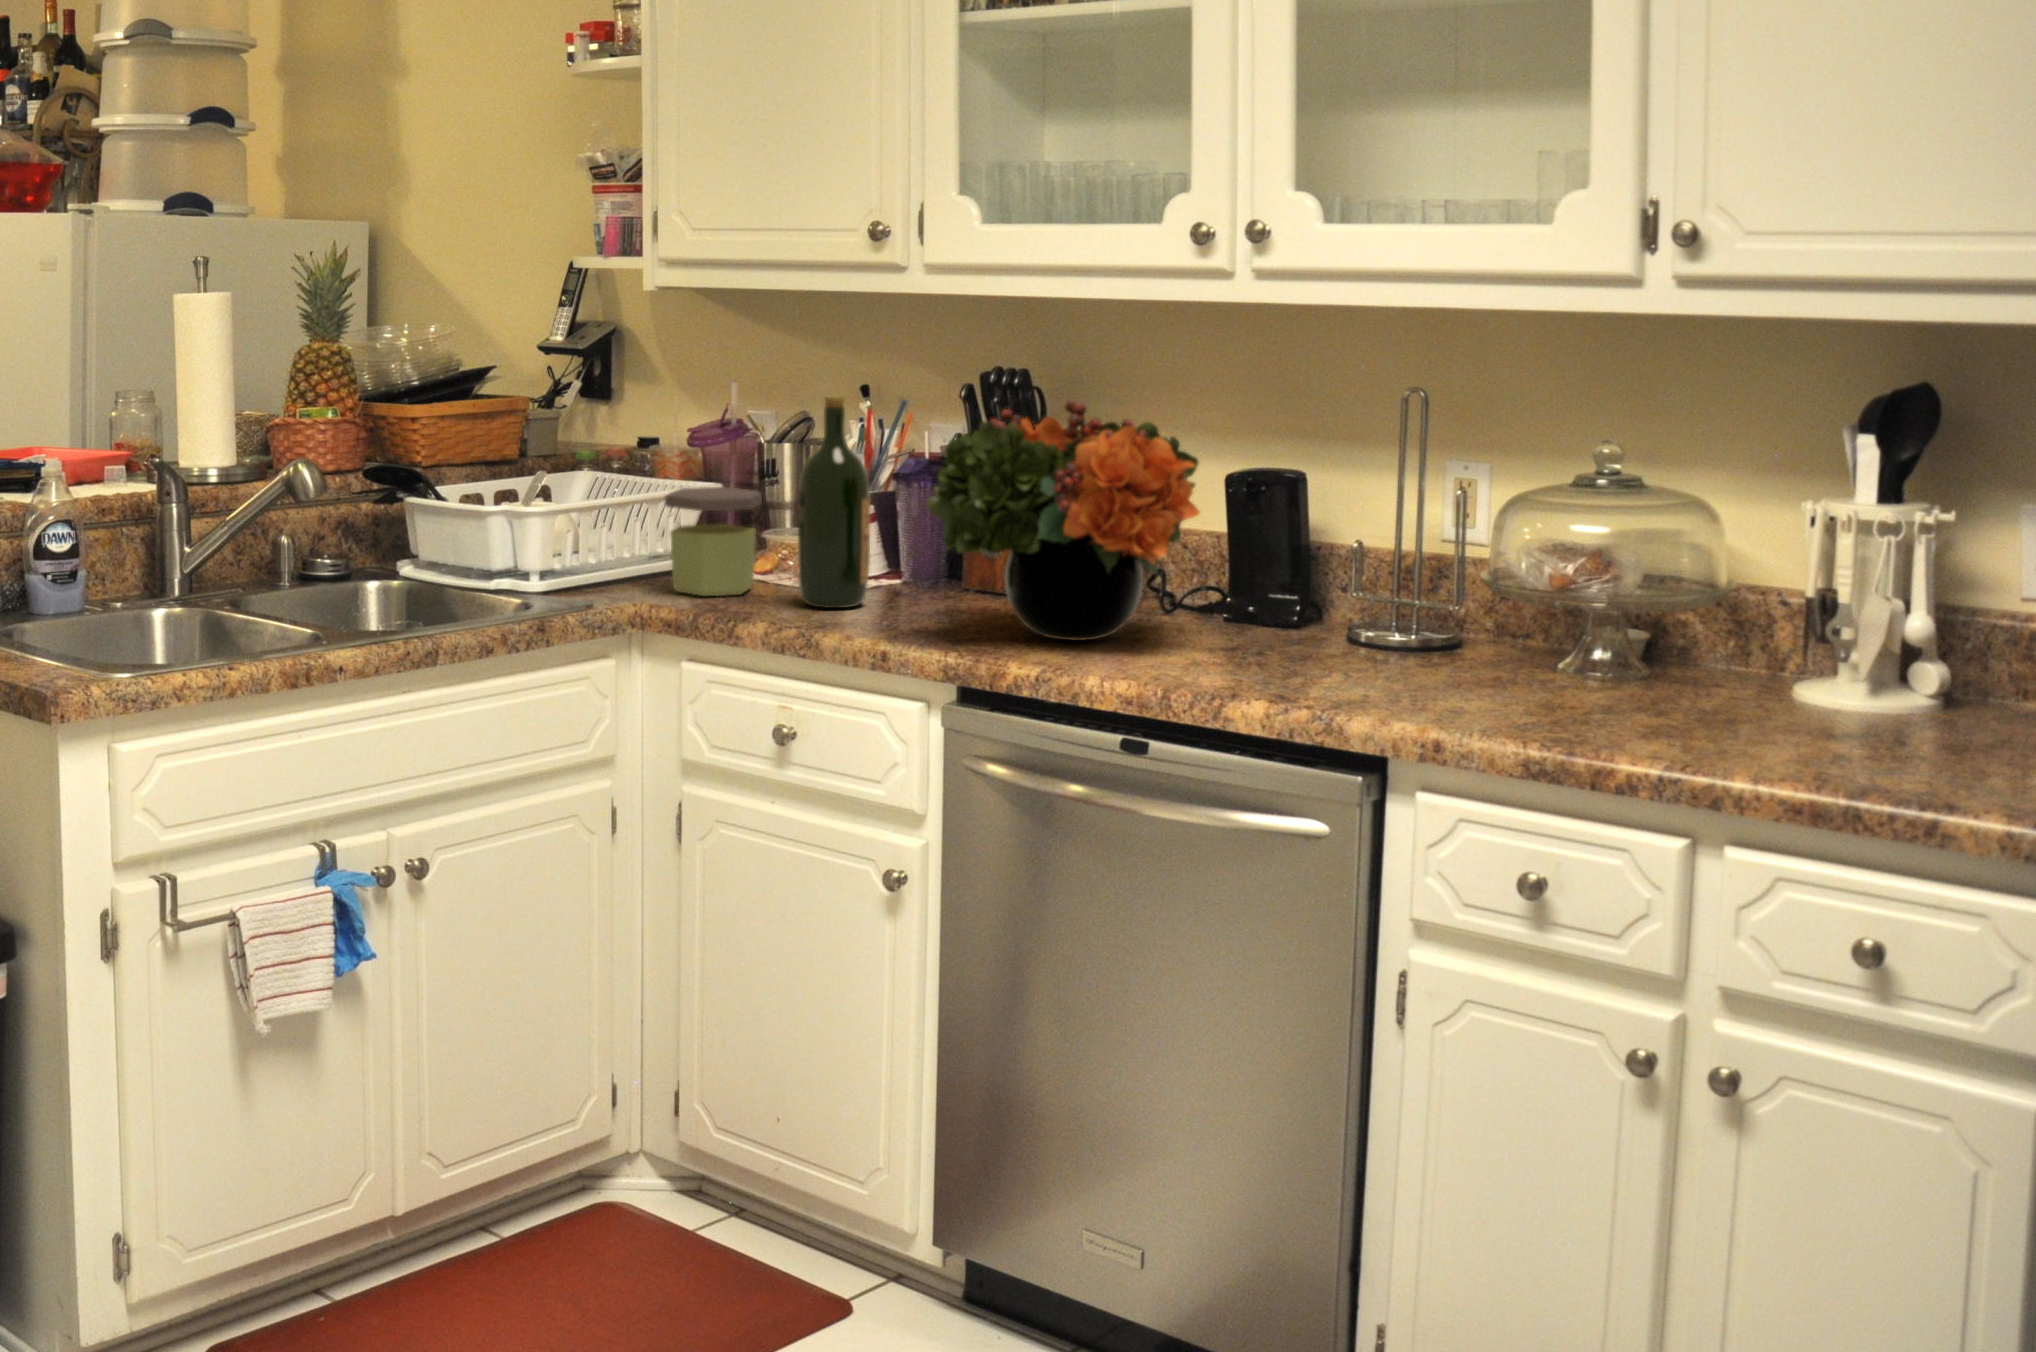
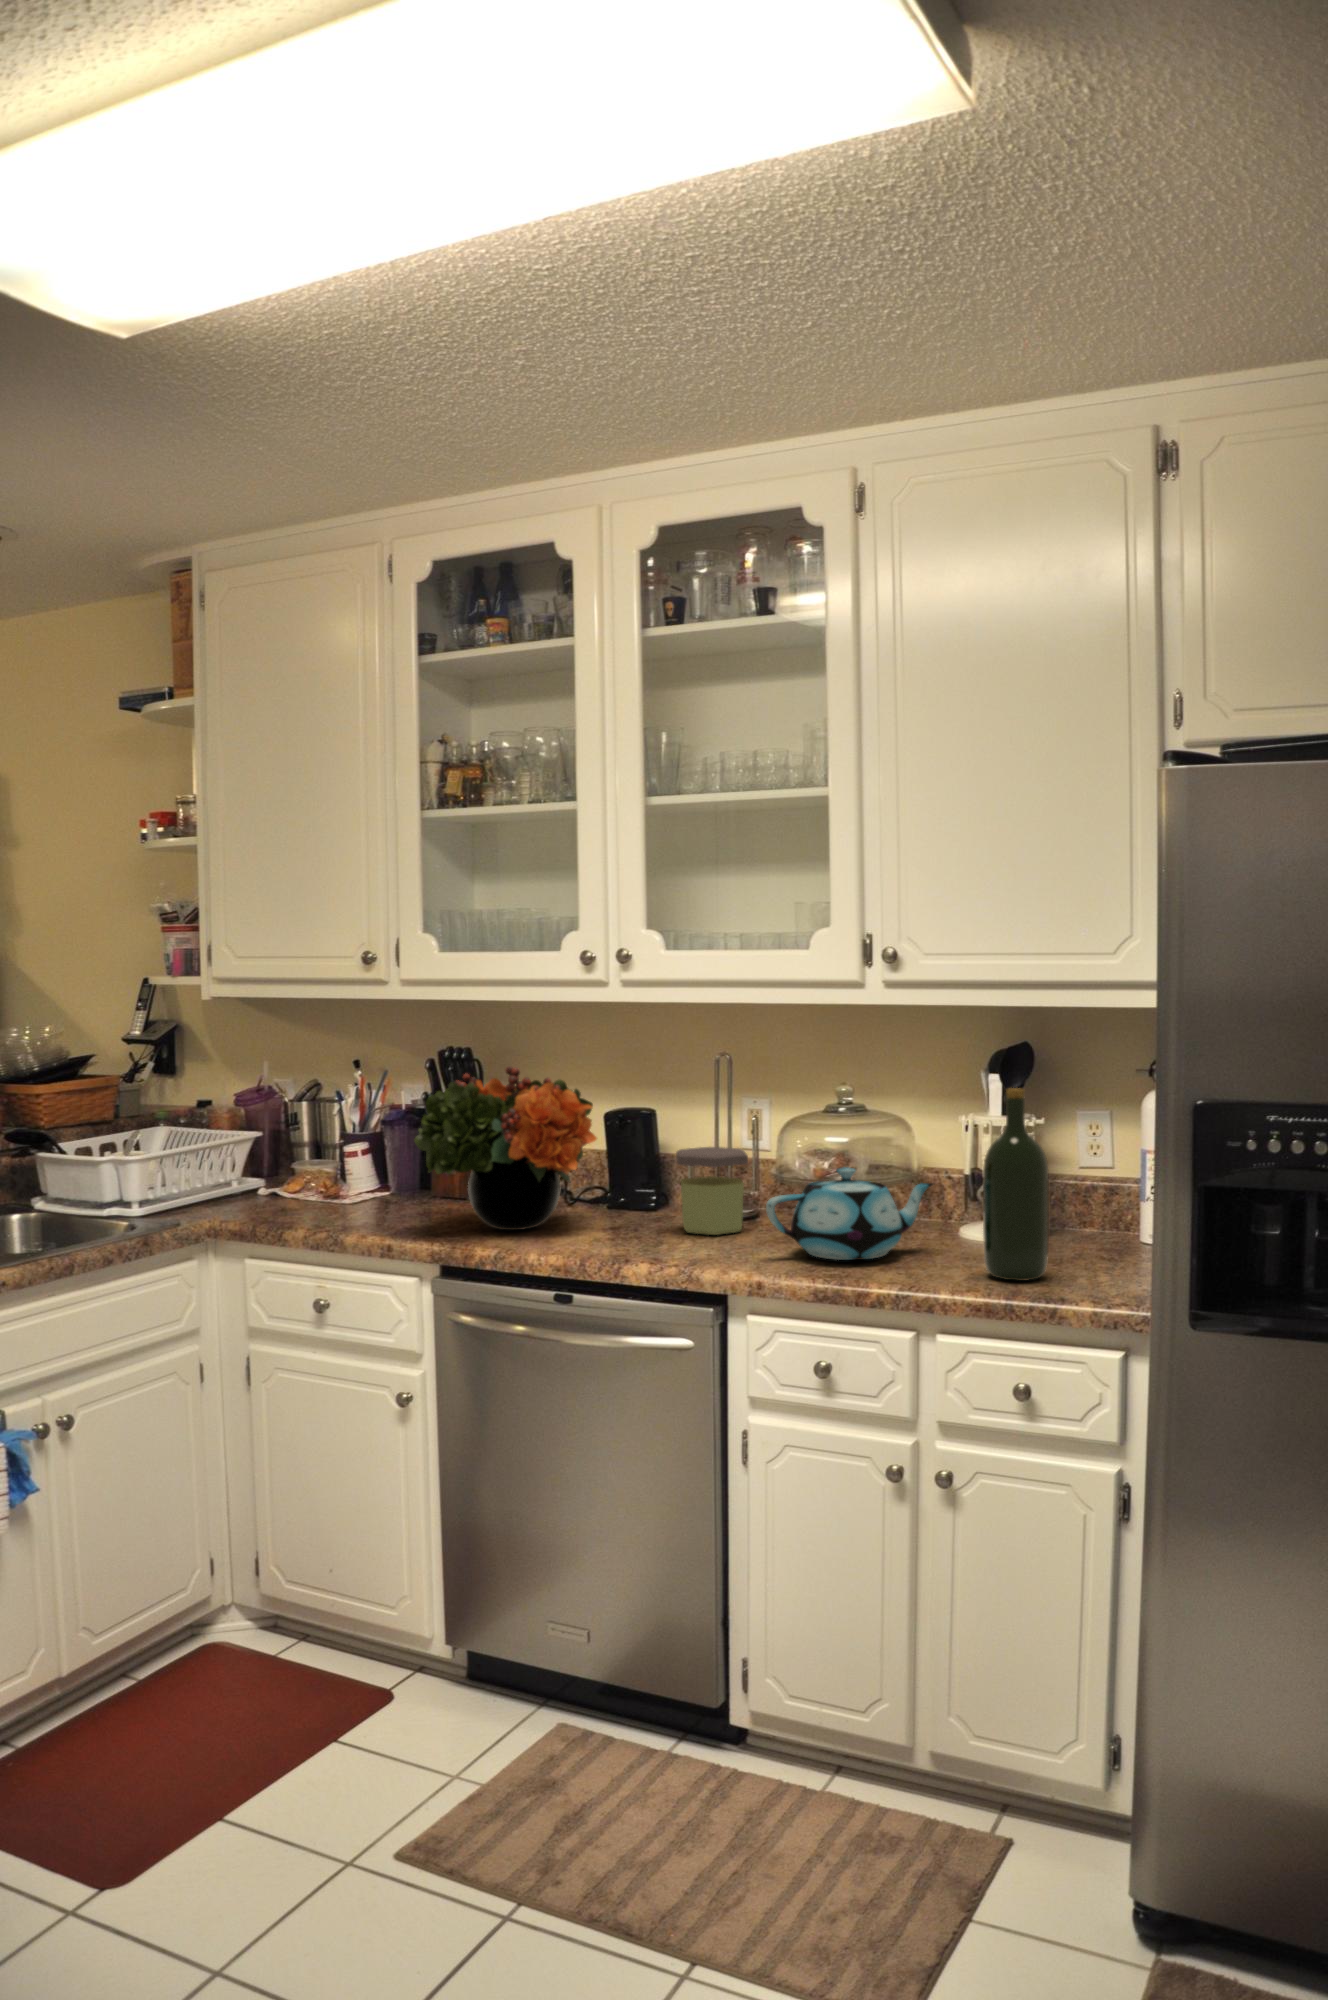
wine bottle: present [798,396,871,608] -> present [983,1088,1049,1281]
jar: present [665,487,762,596] -> present [676,1147,748,1235]
teapot: none [1457,576,1756,721] -> present [766,1167,934,1260]

